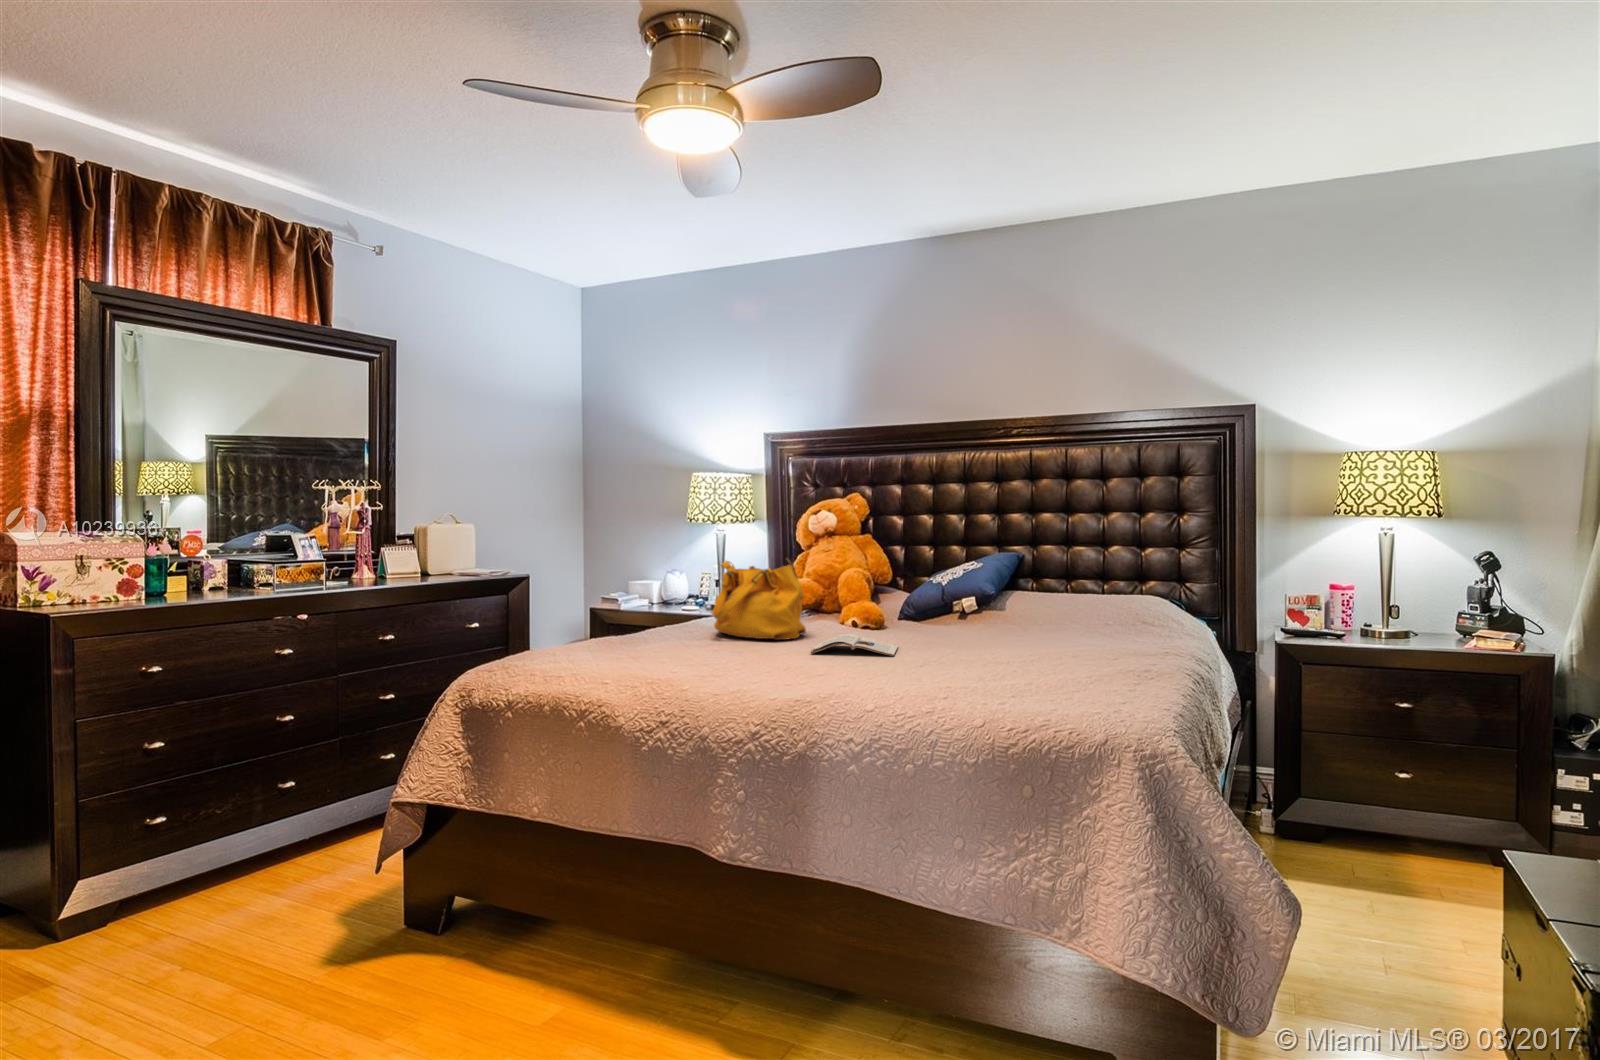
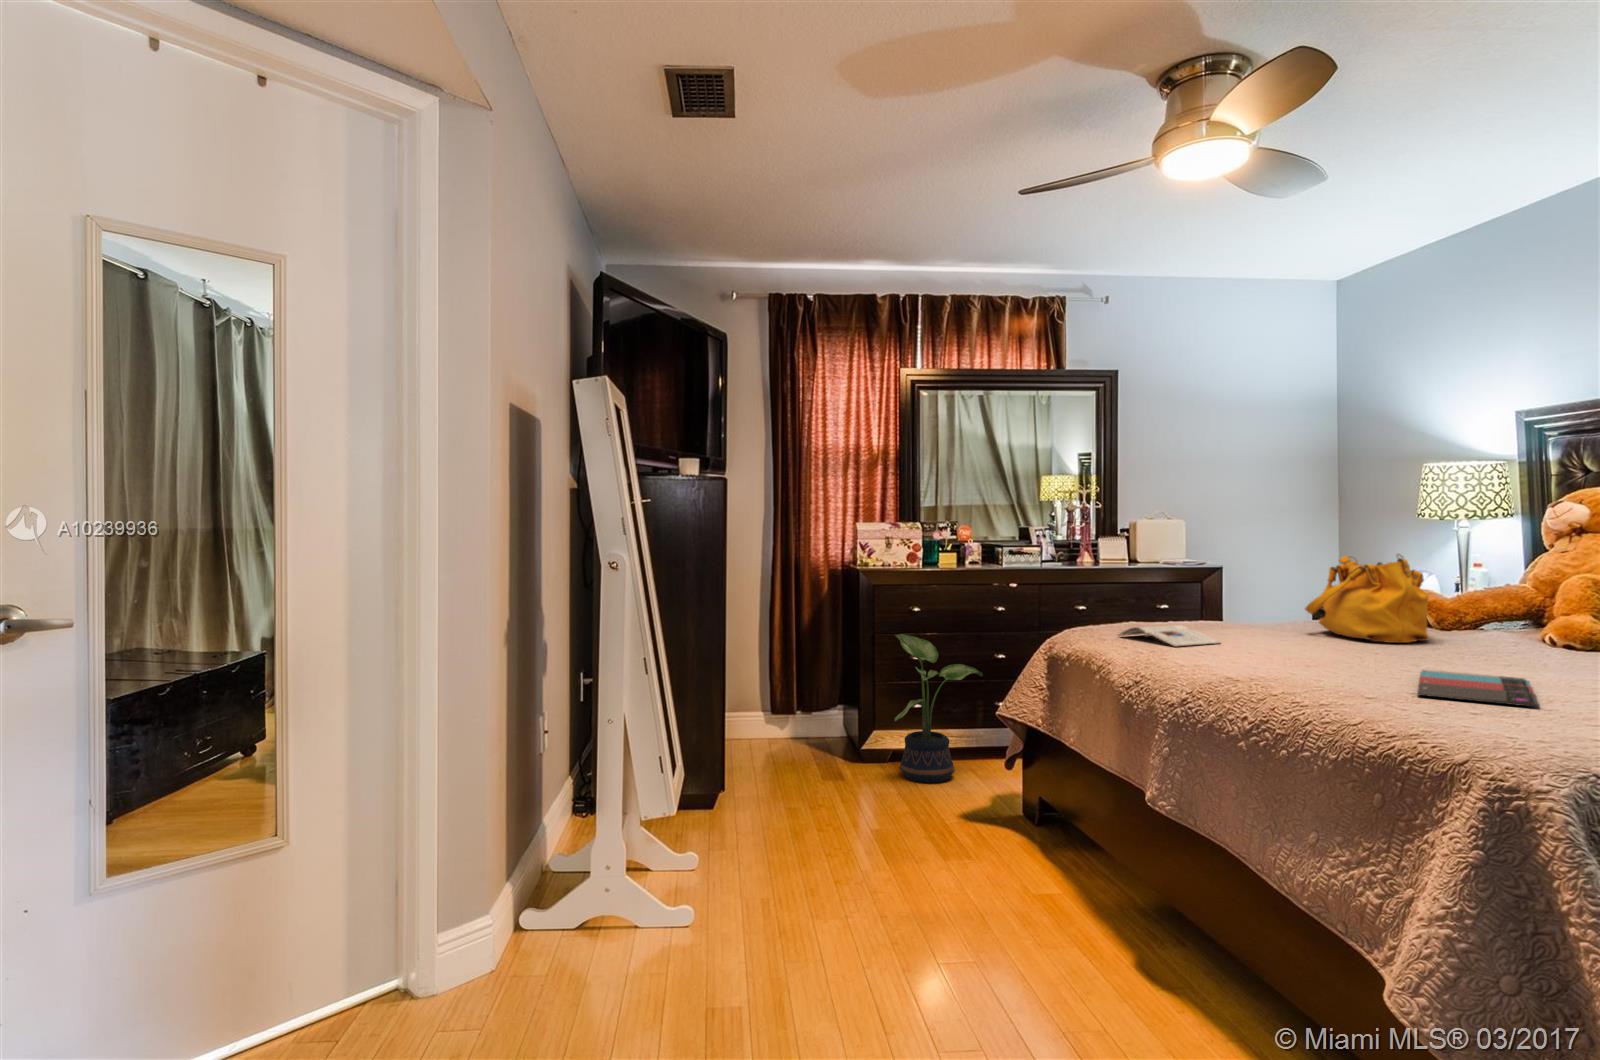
magazine: present [811,634,898,656] -> present [1119,625,1221,647]
smartphone: none [882,658,1014,687] -> present [1417,670,1539,707]
potted plant: none [116,716,292,953] -> present [895,634,983,783]

